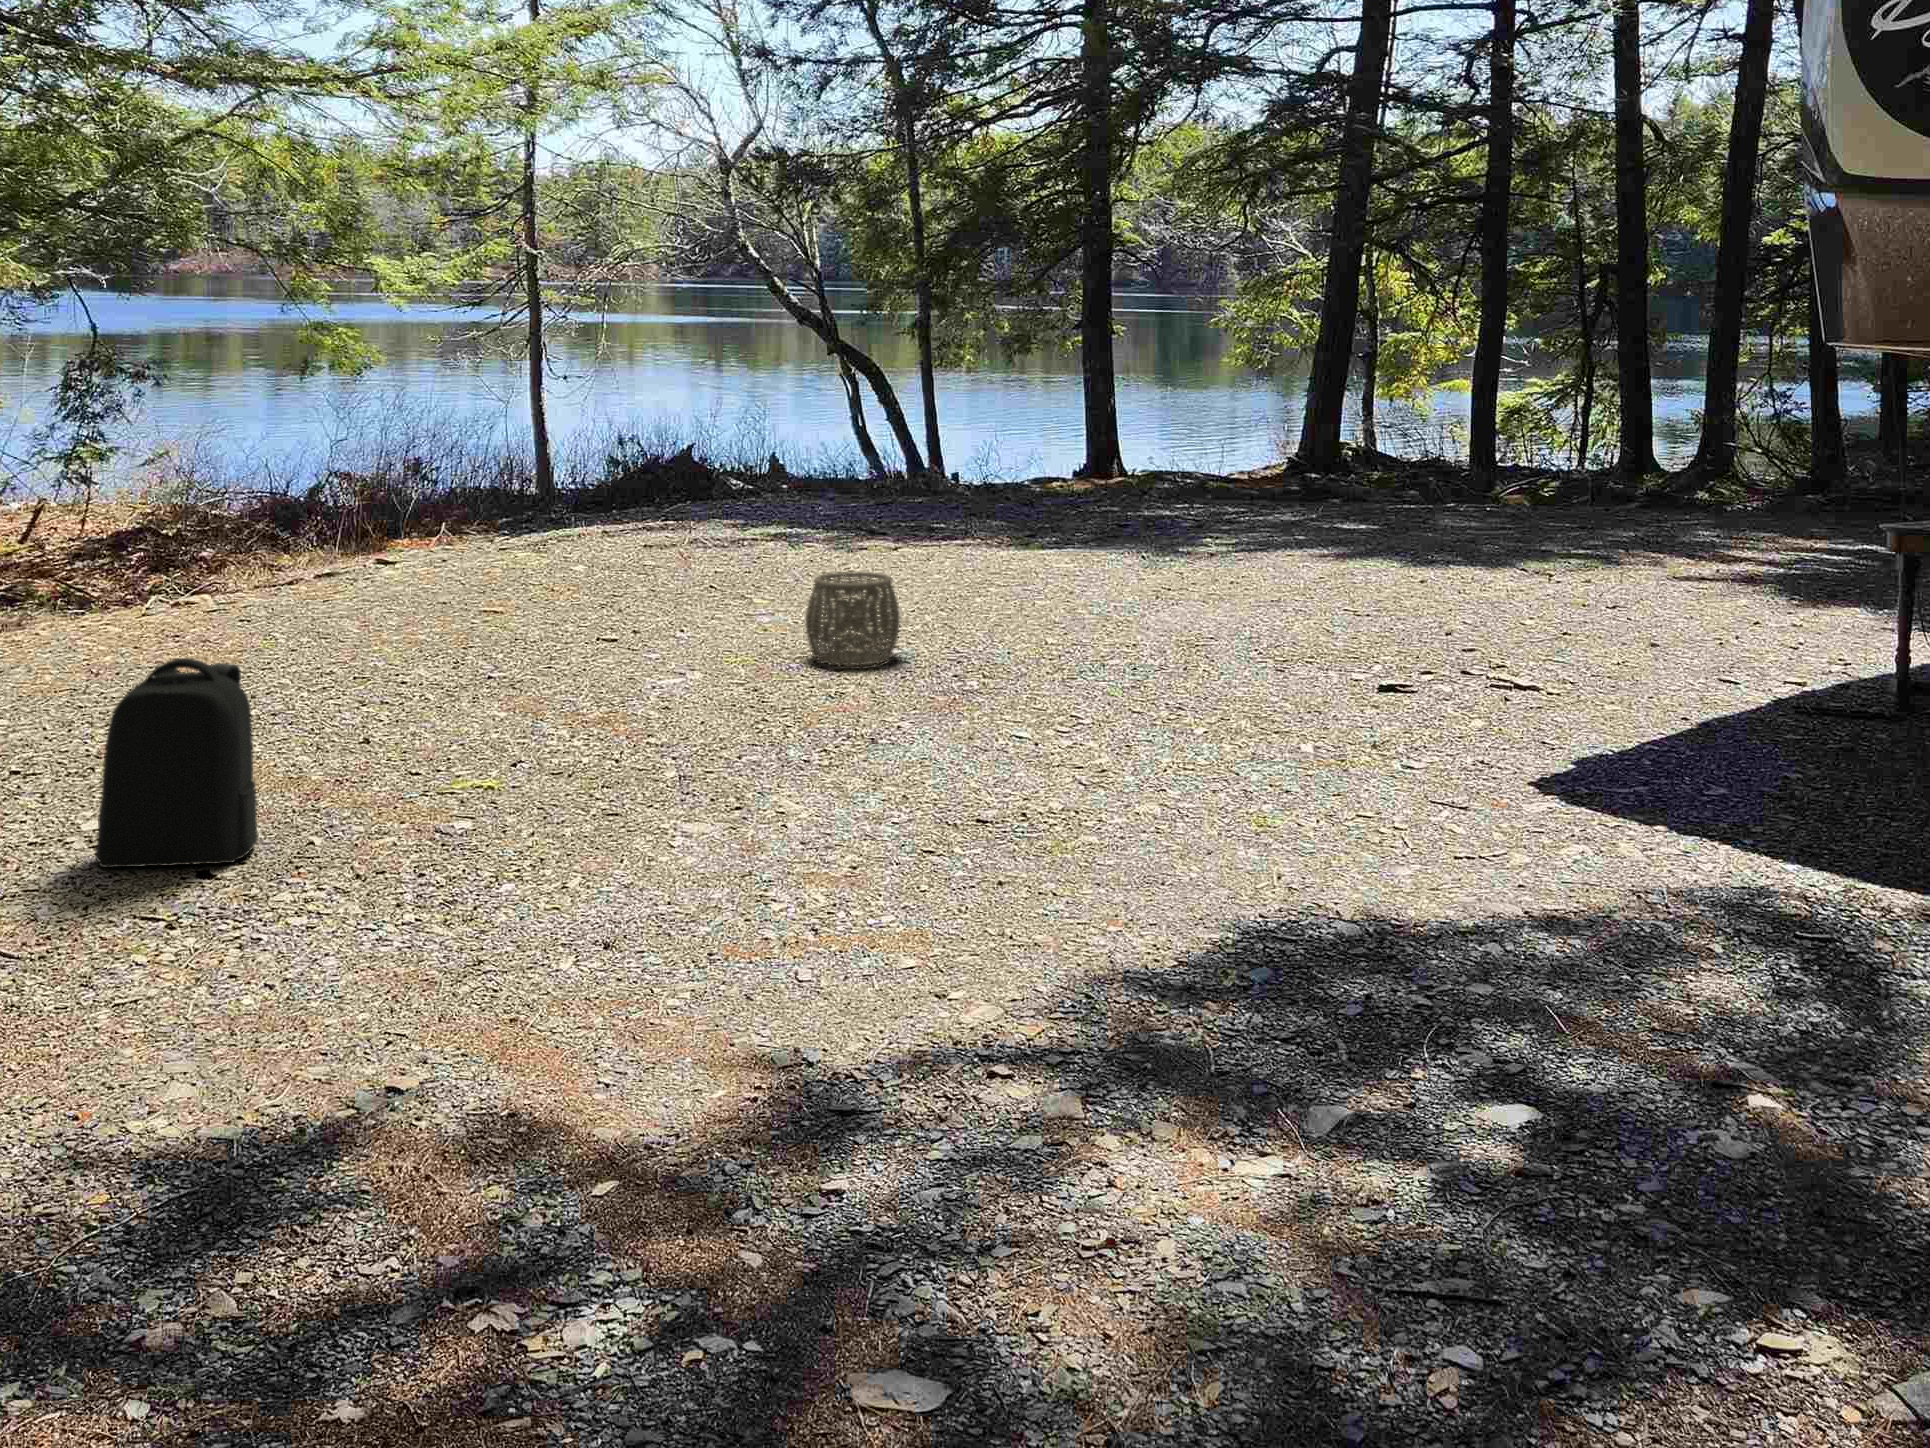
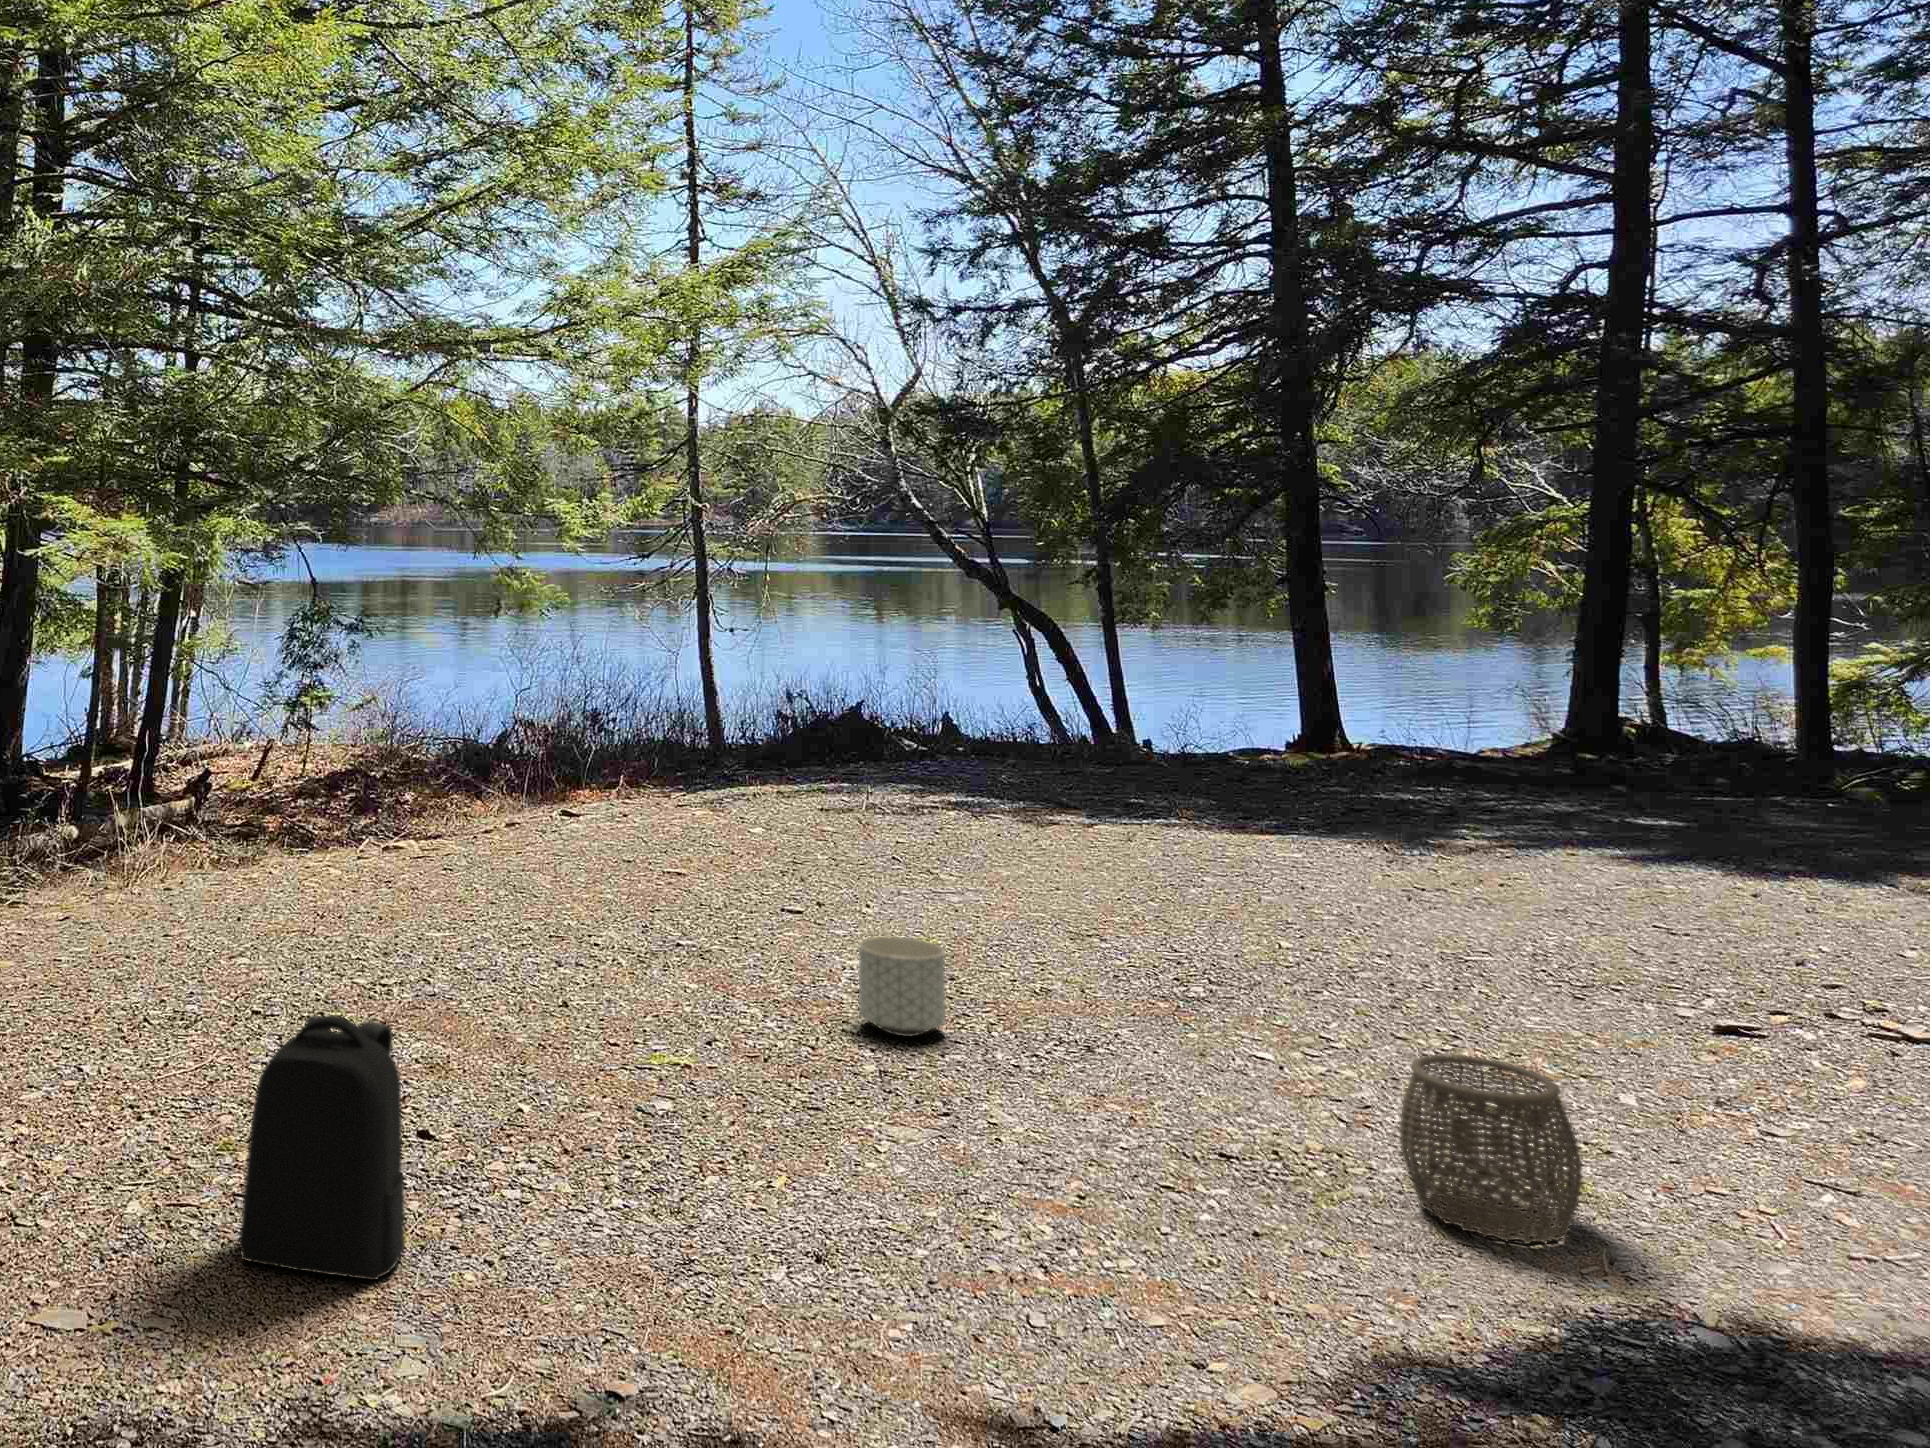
woven basket: present [805,572,900,666] -> present [1399,1055,1583,1243]
planter: none [669,597,742,674] -> present [859,936,946,1036]

